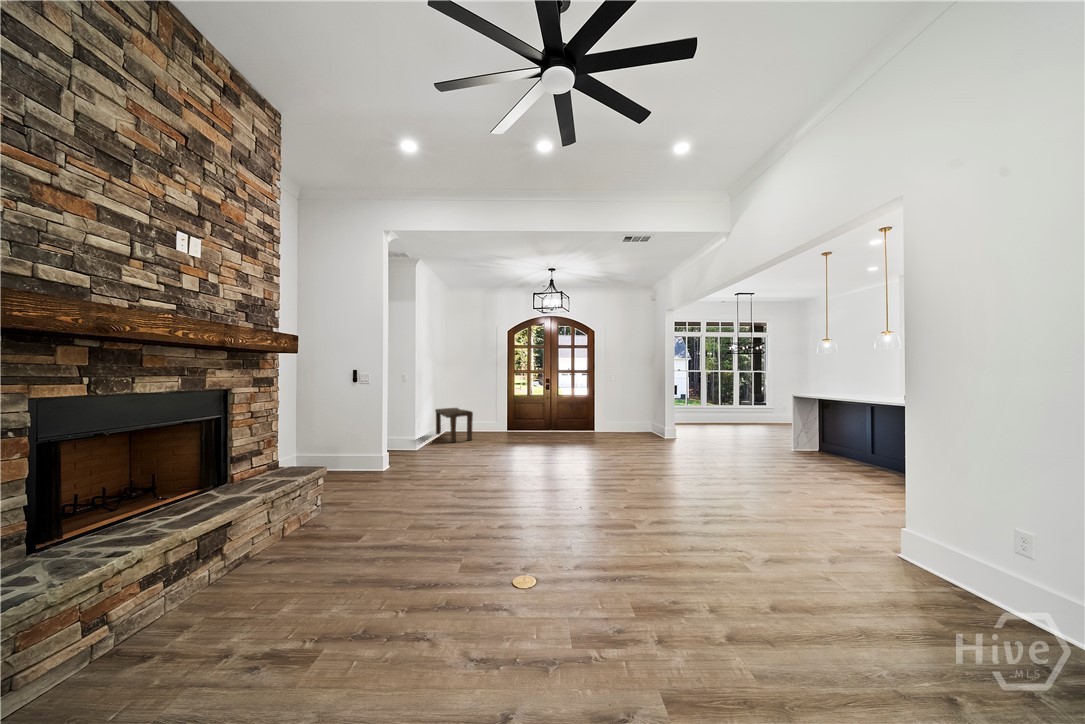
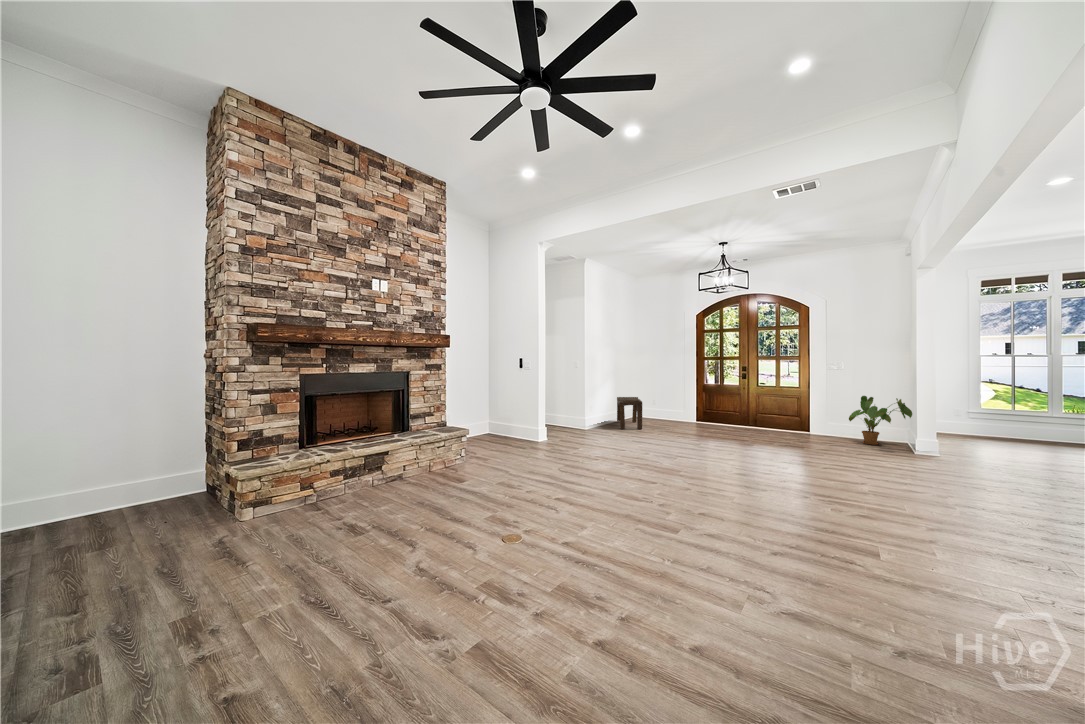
house plant: none [624,397,664,432] -> present [849,396,912,445]

